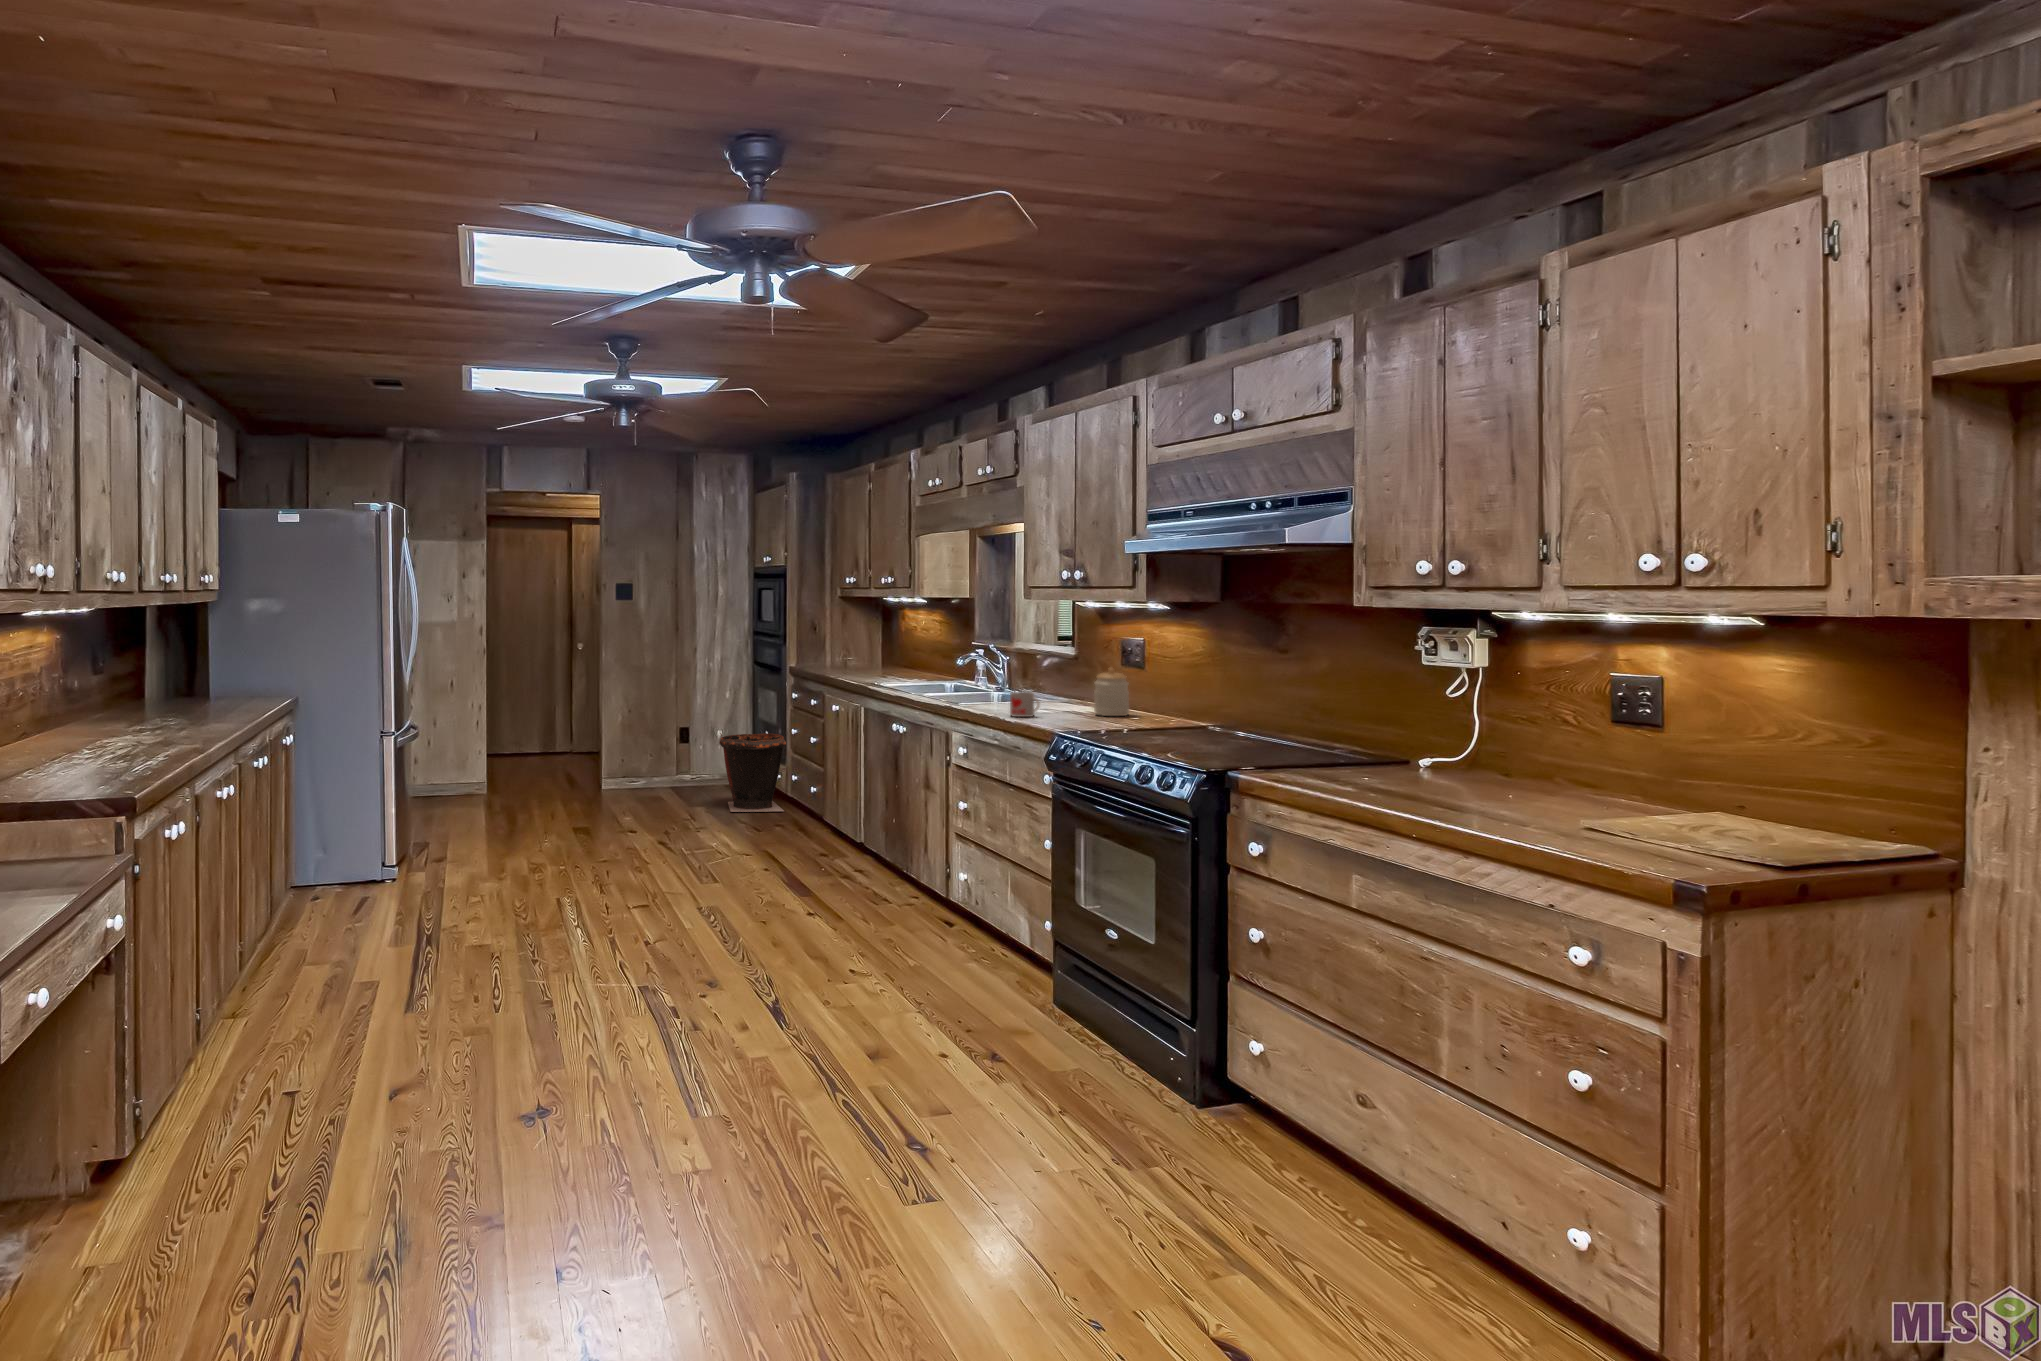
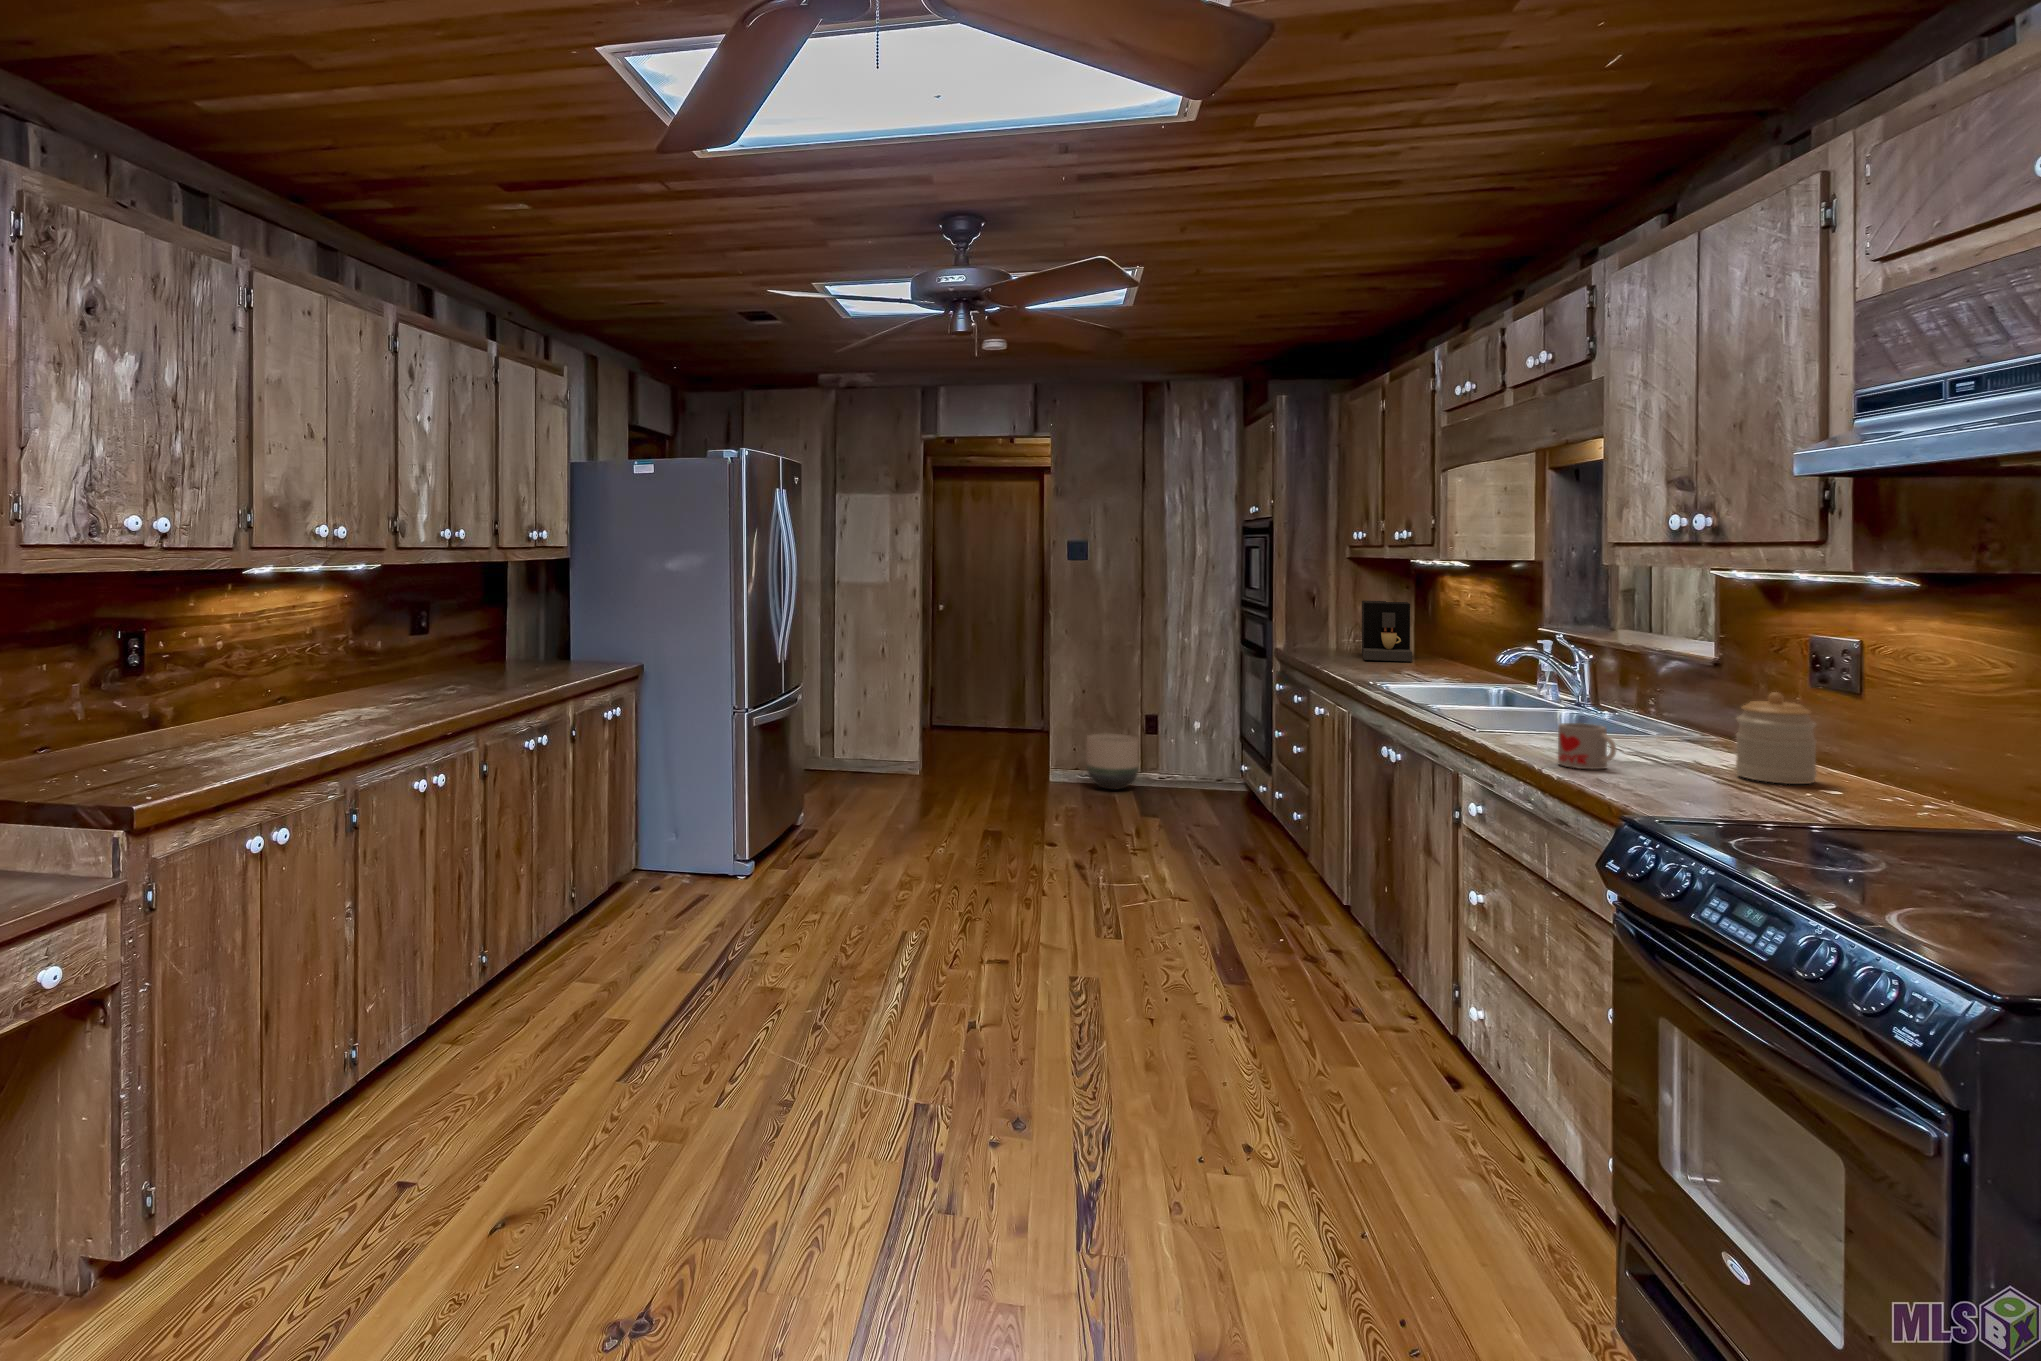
coffee maker: none [848,627,885,670] -> present [1362,600,1412,661]
waste bin: present [719,733,786,812] -> none [1179,731,1270,841]
planter: none [634,743,676,788] -> present [1087,734,1138,790]

